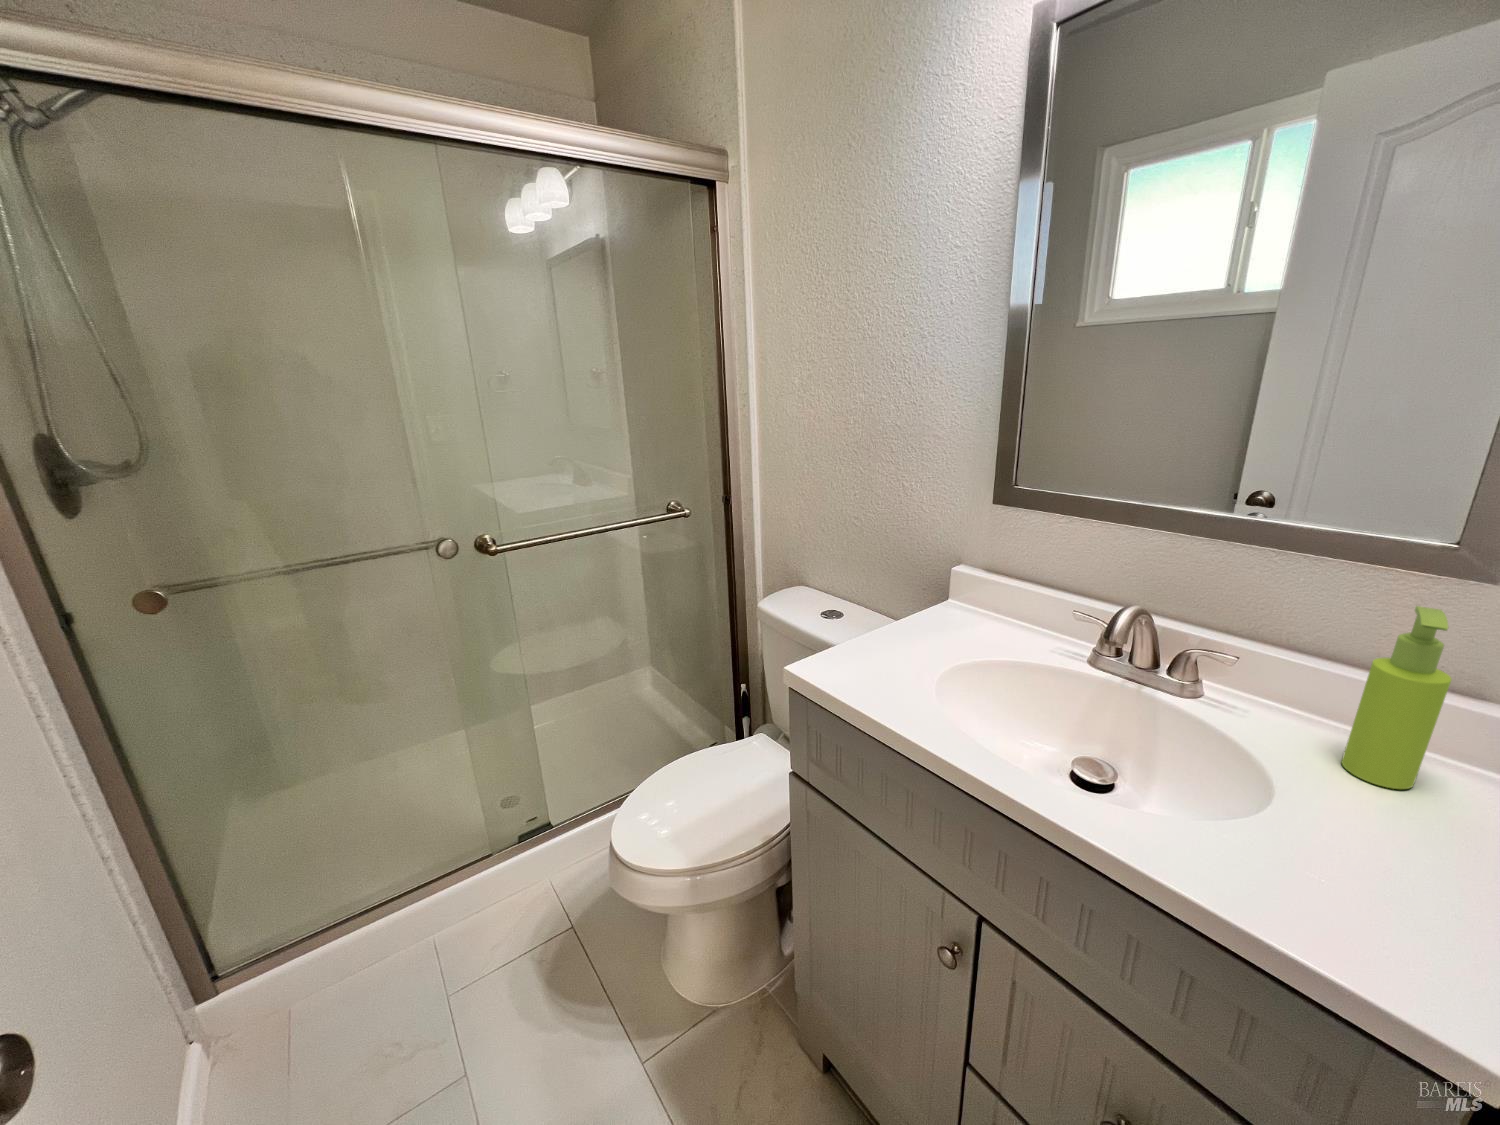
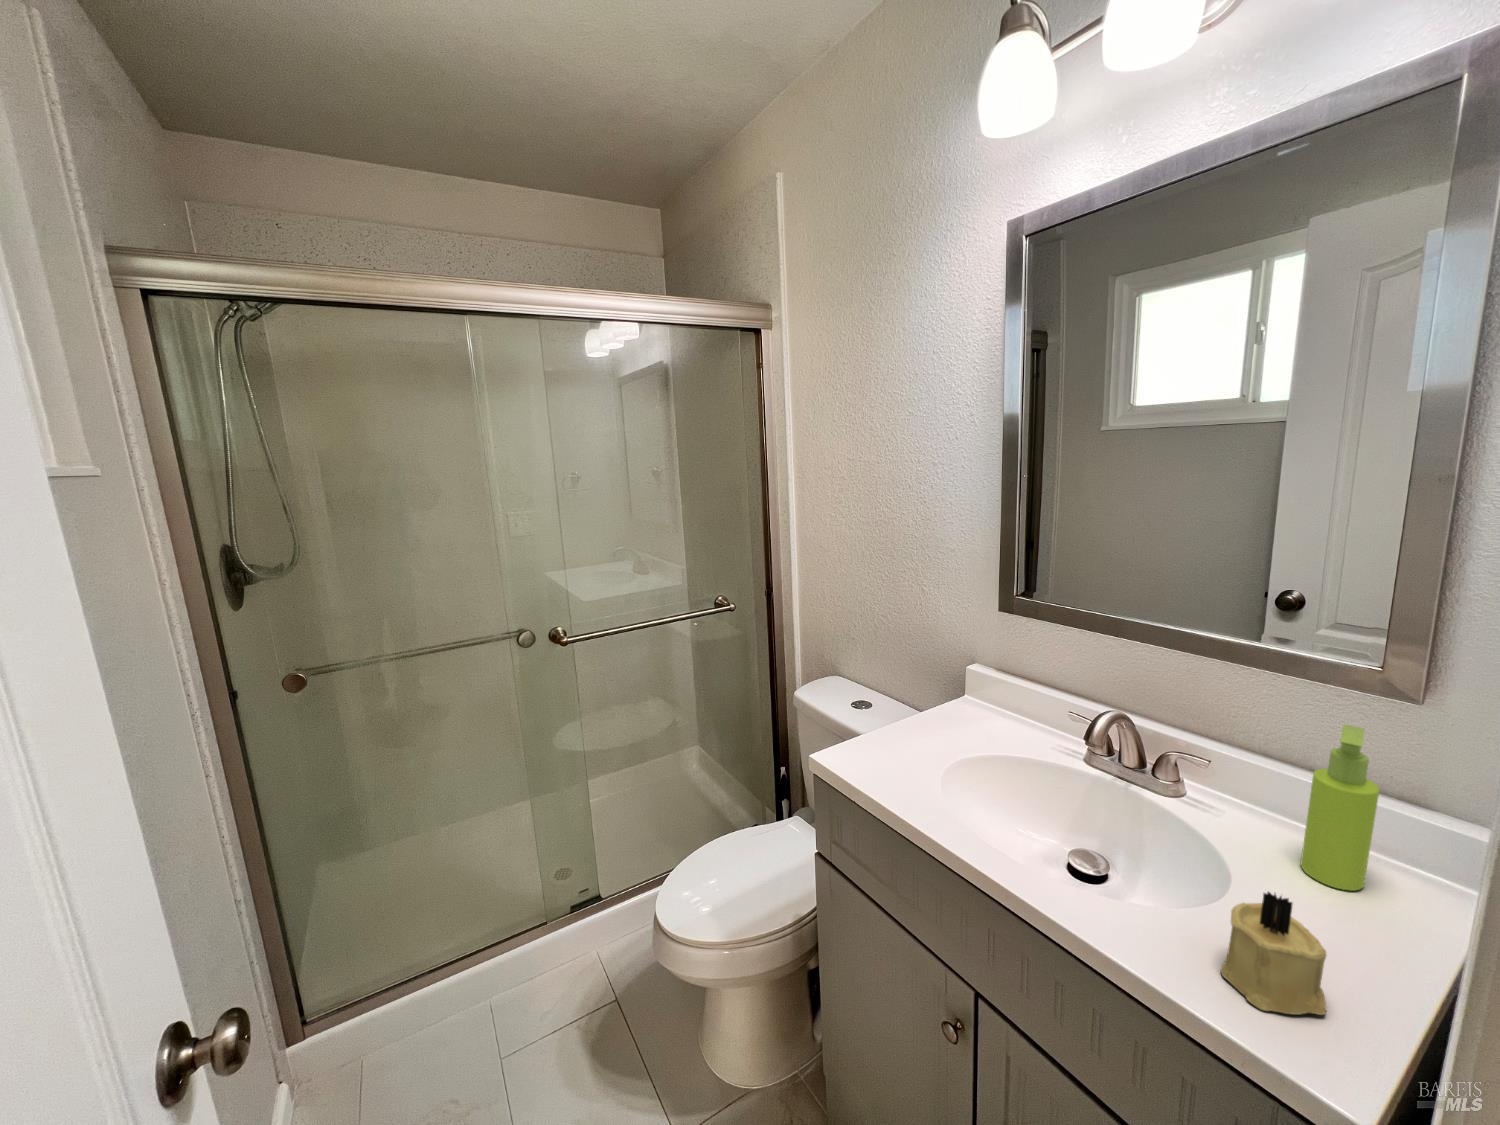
candle: none [1291,798,1434,937] -> present [1221,892,1326,1015]

